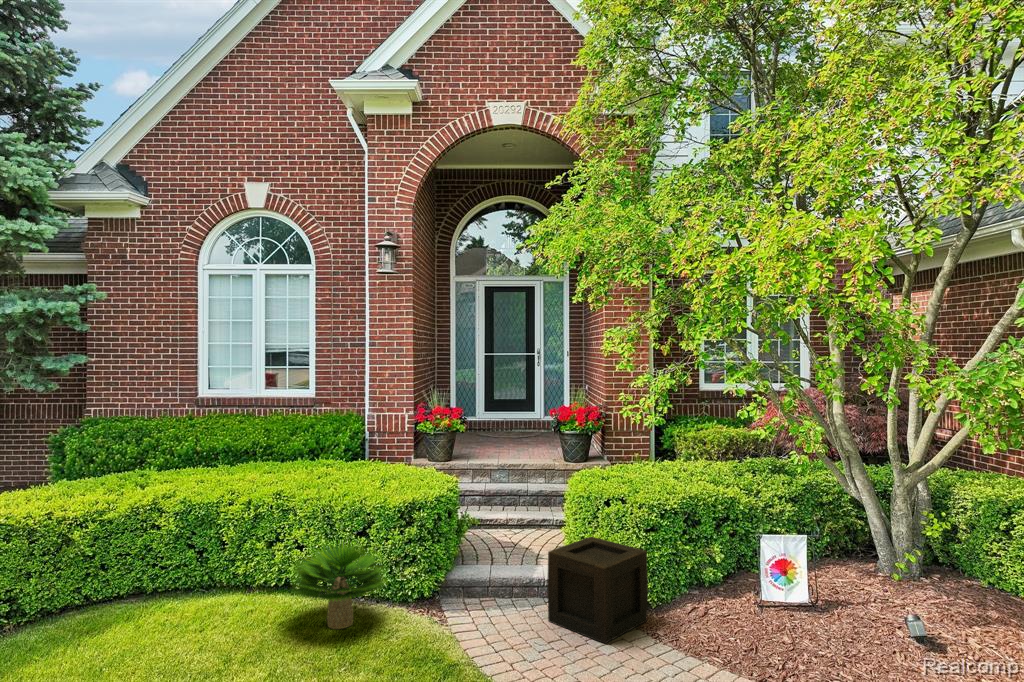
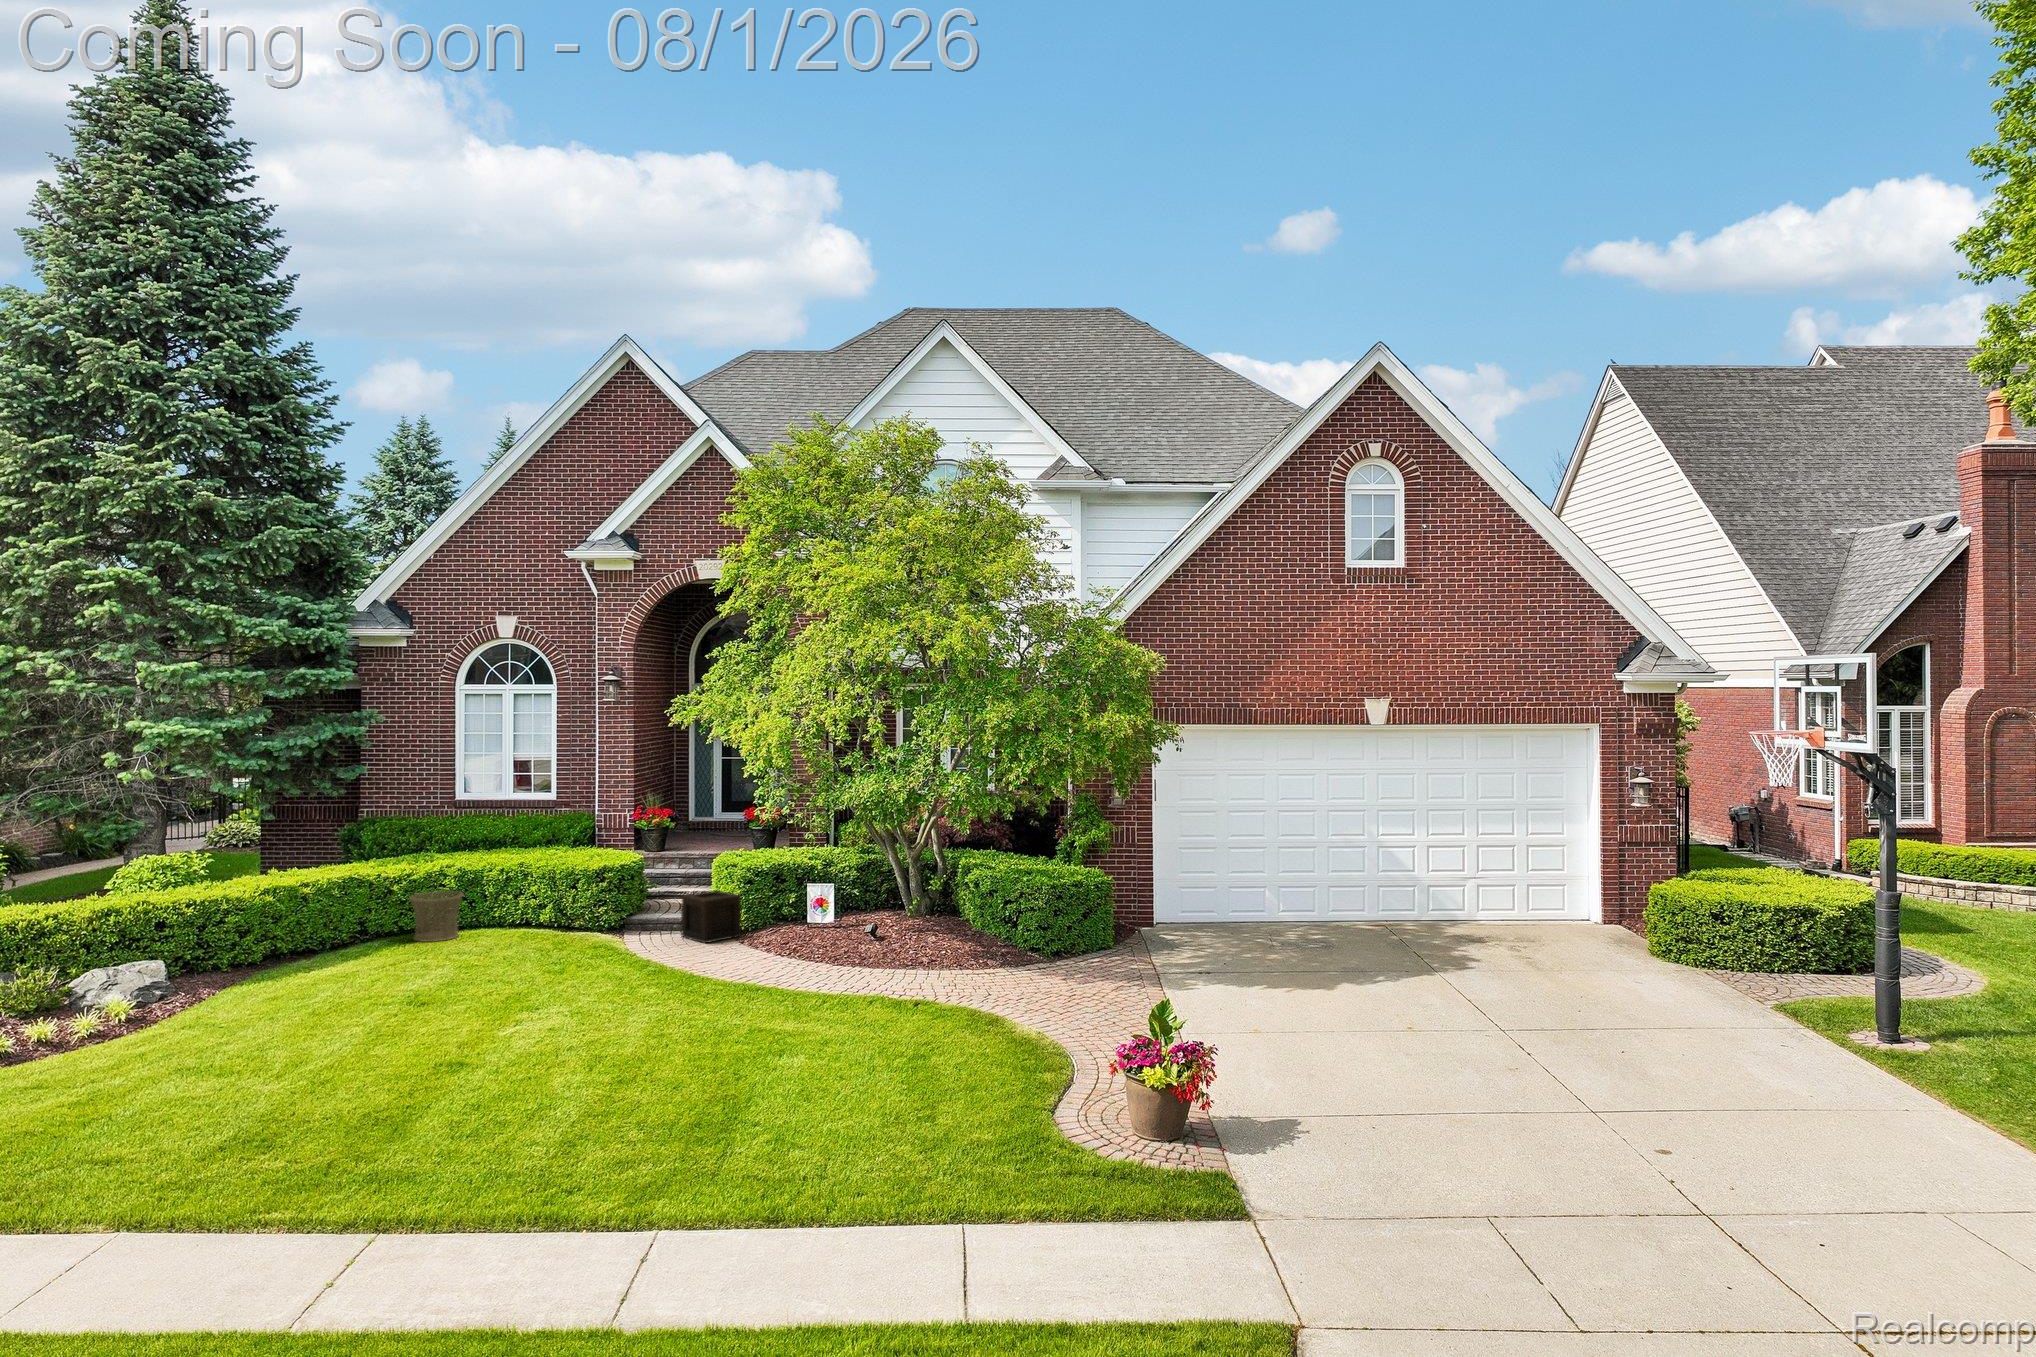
basket: none [91,537,187,635] -> present [410,891,463,942]
potted plant: present [295,541,385,629] -> none [526,889,587,940]

